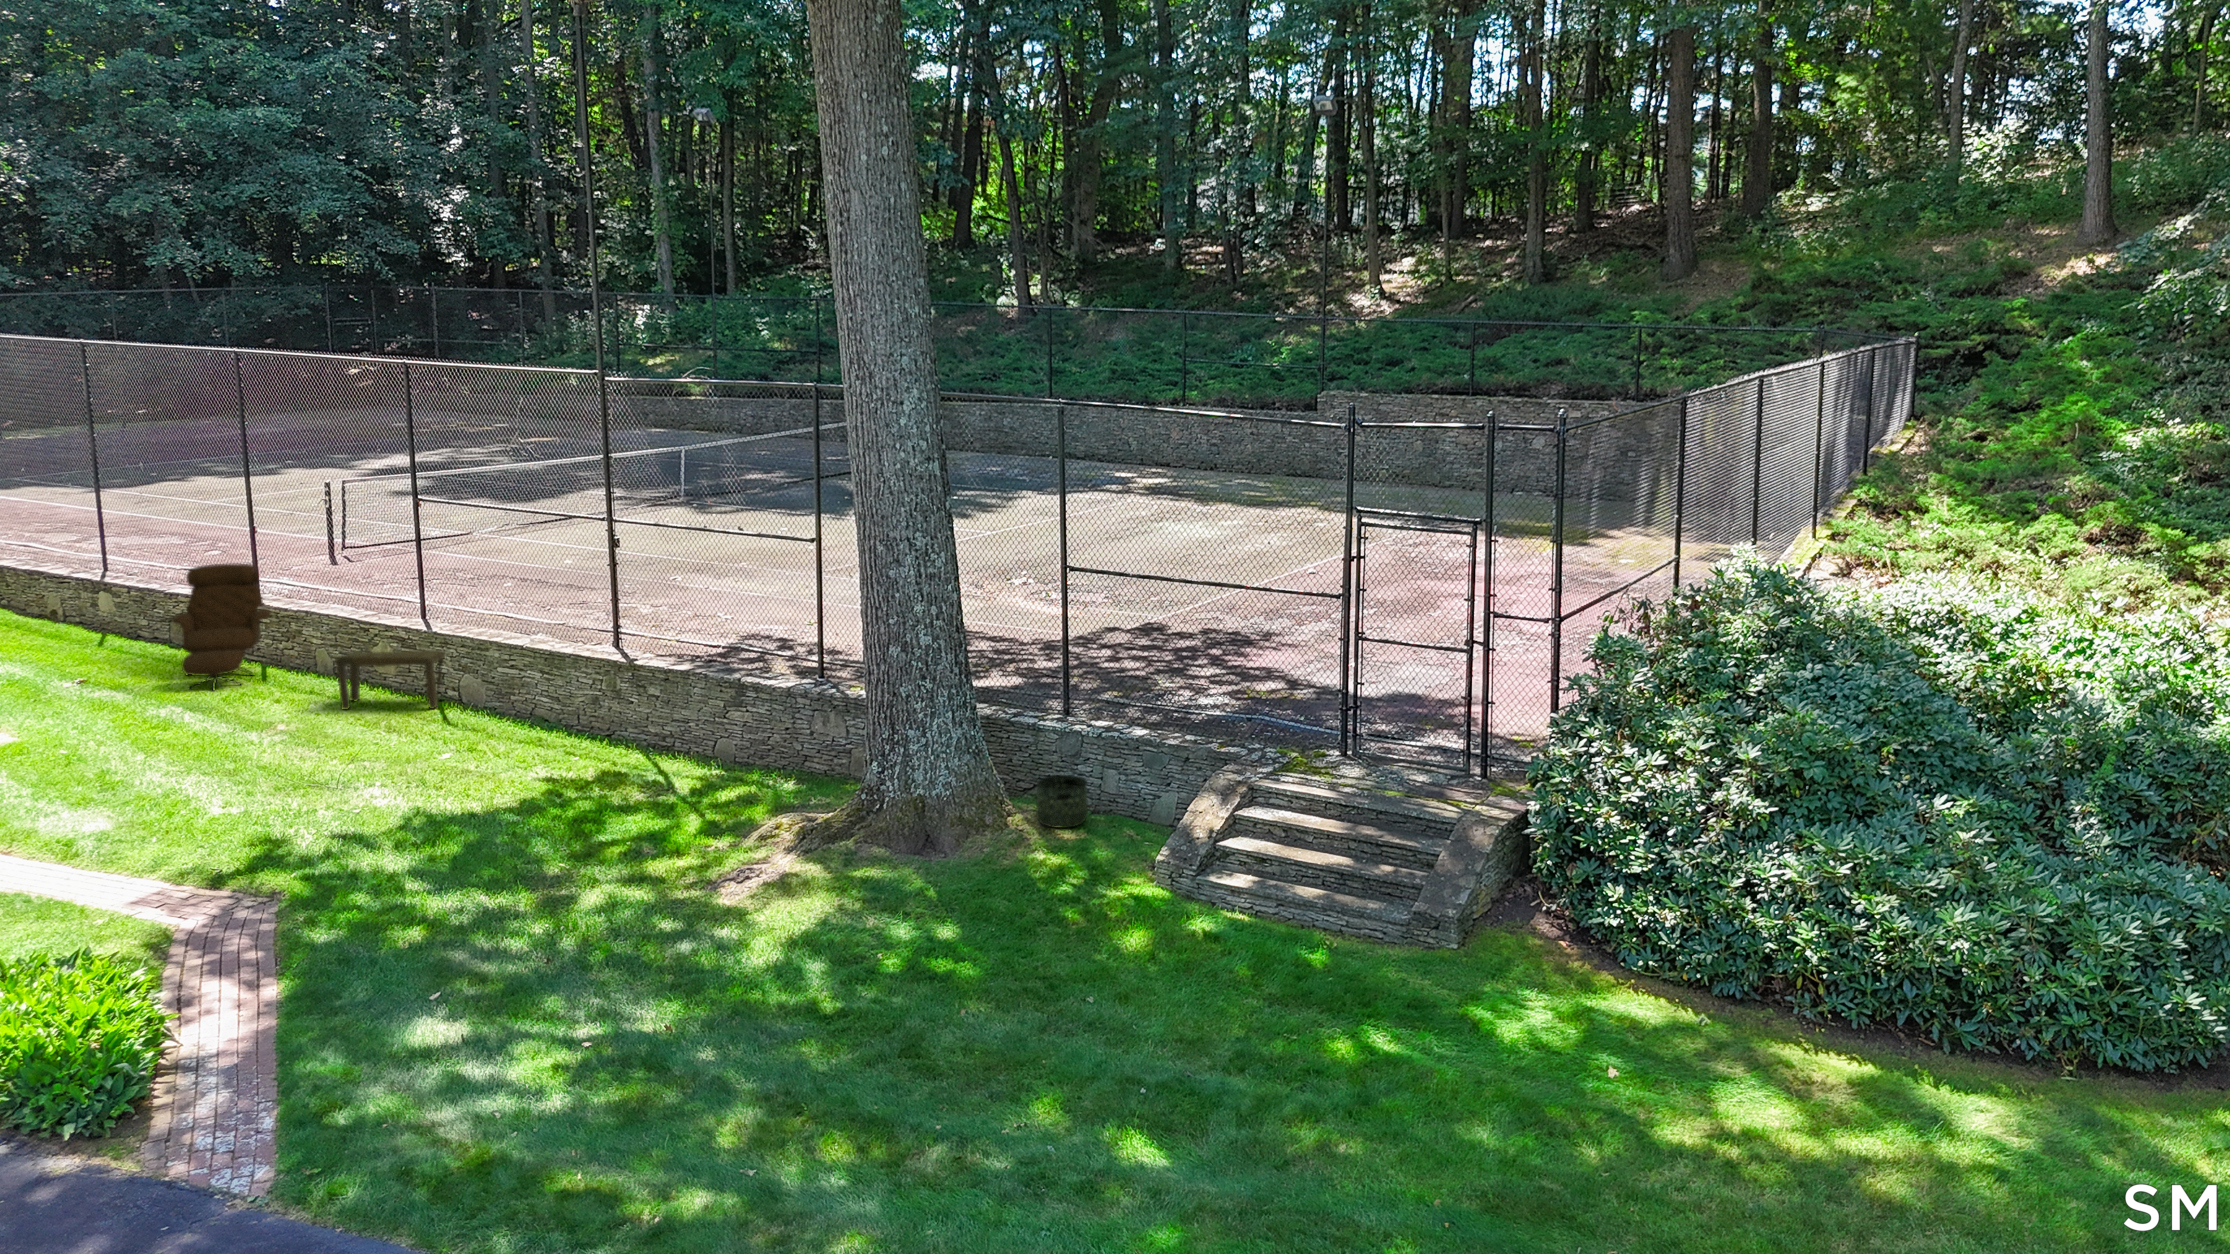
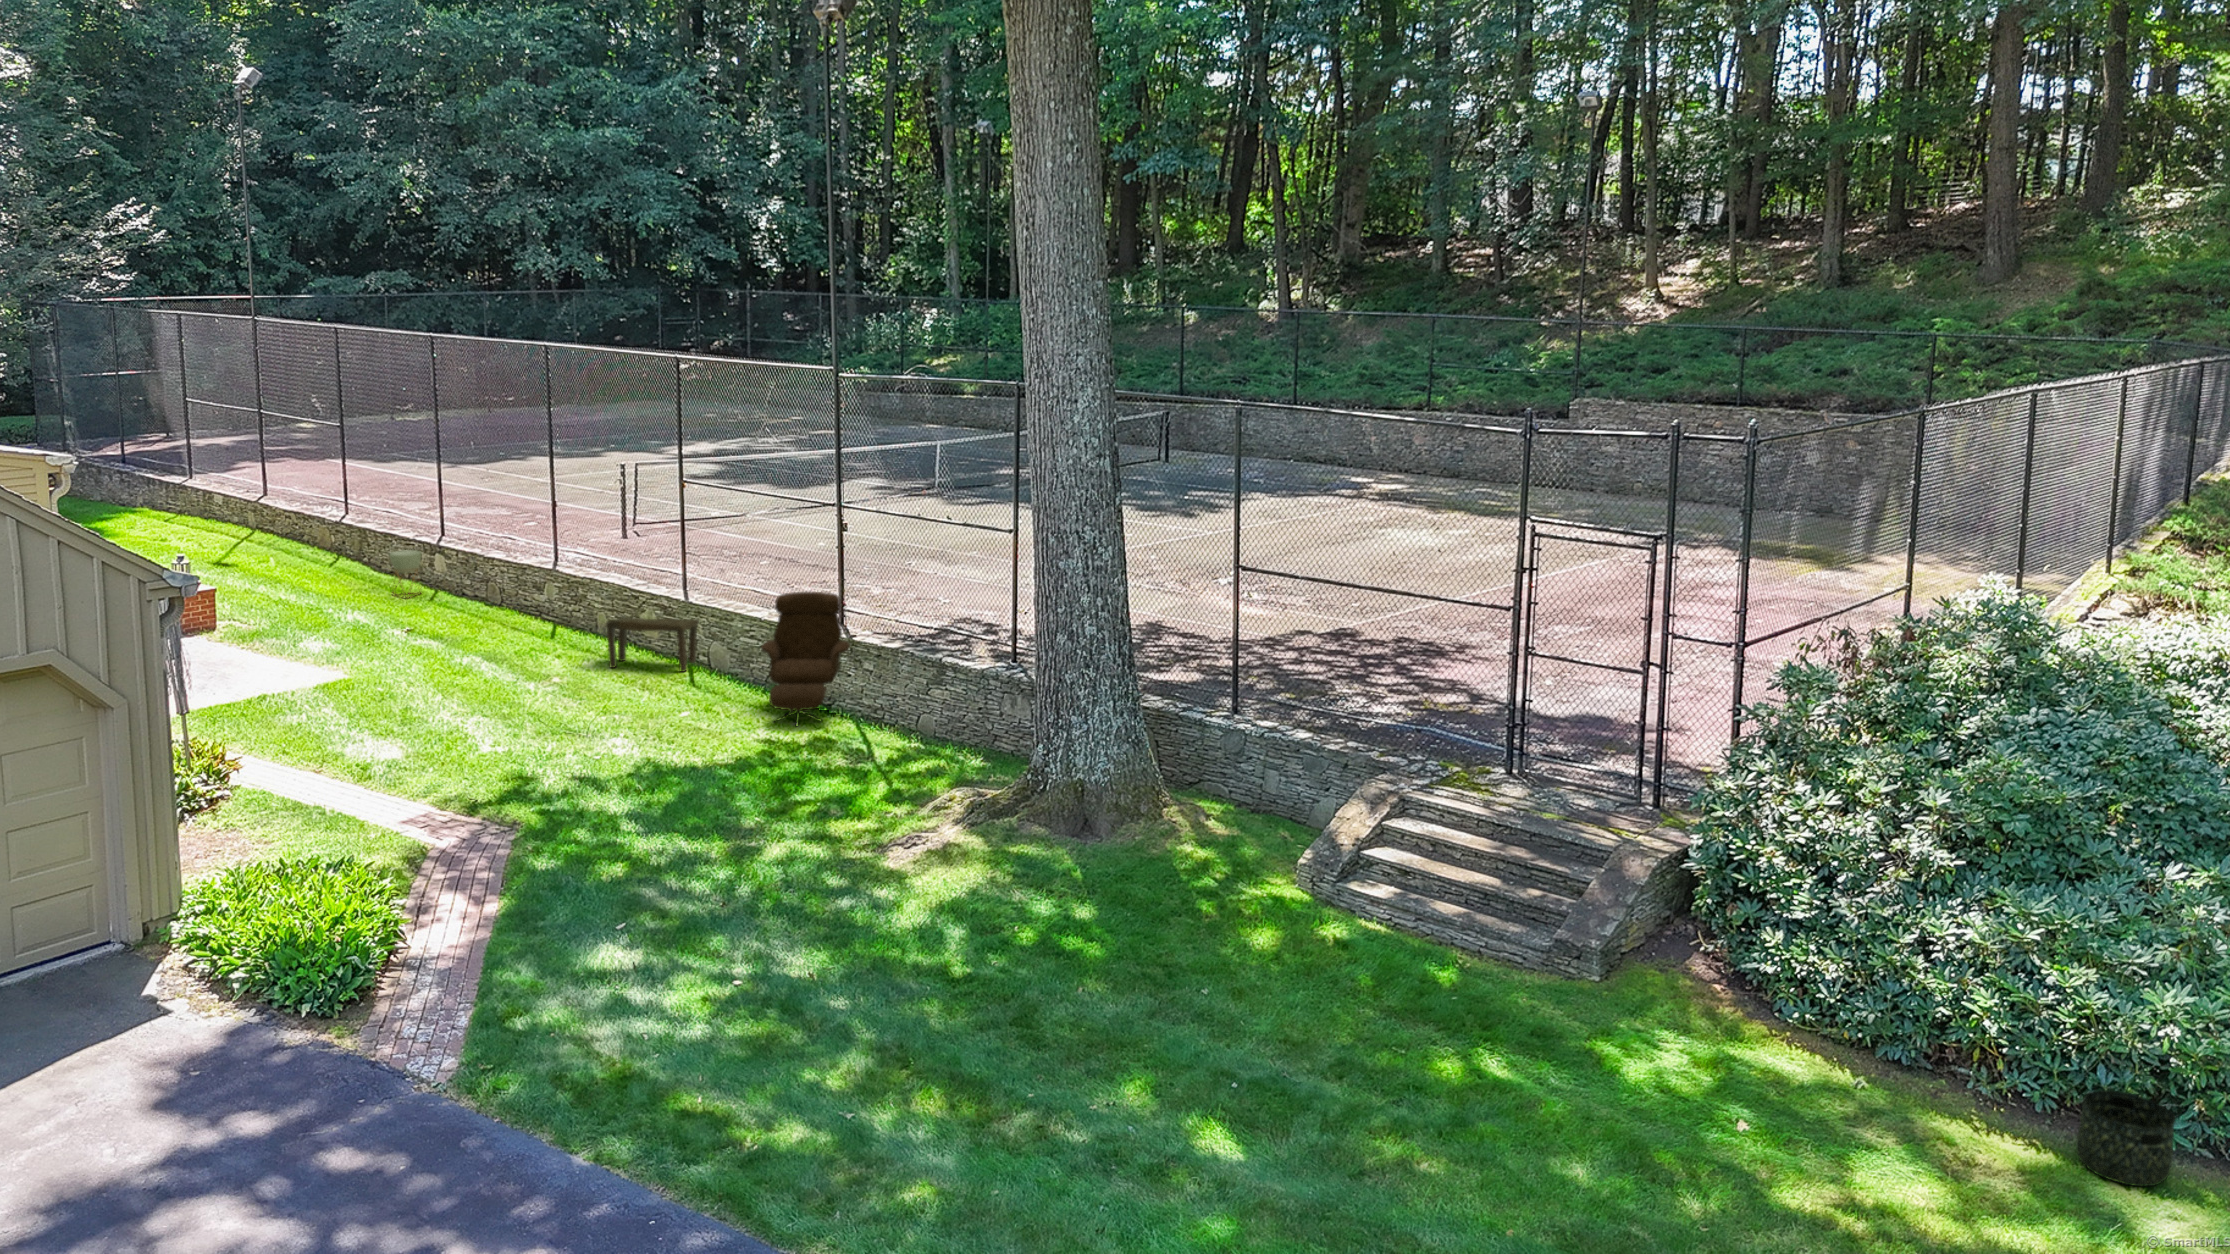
lounge chair: present [172,563,271,690] -> present [761,592,850,726]
planter: none [33,587,78,644] -> present [390,550,422,598]
basket: present [1036,775,1088,828] -> present [2076,1090,2175,1186]

